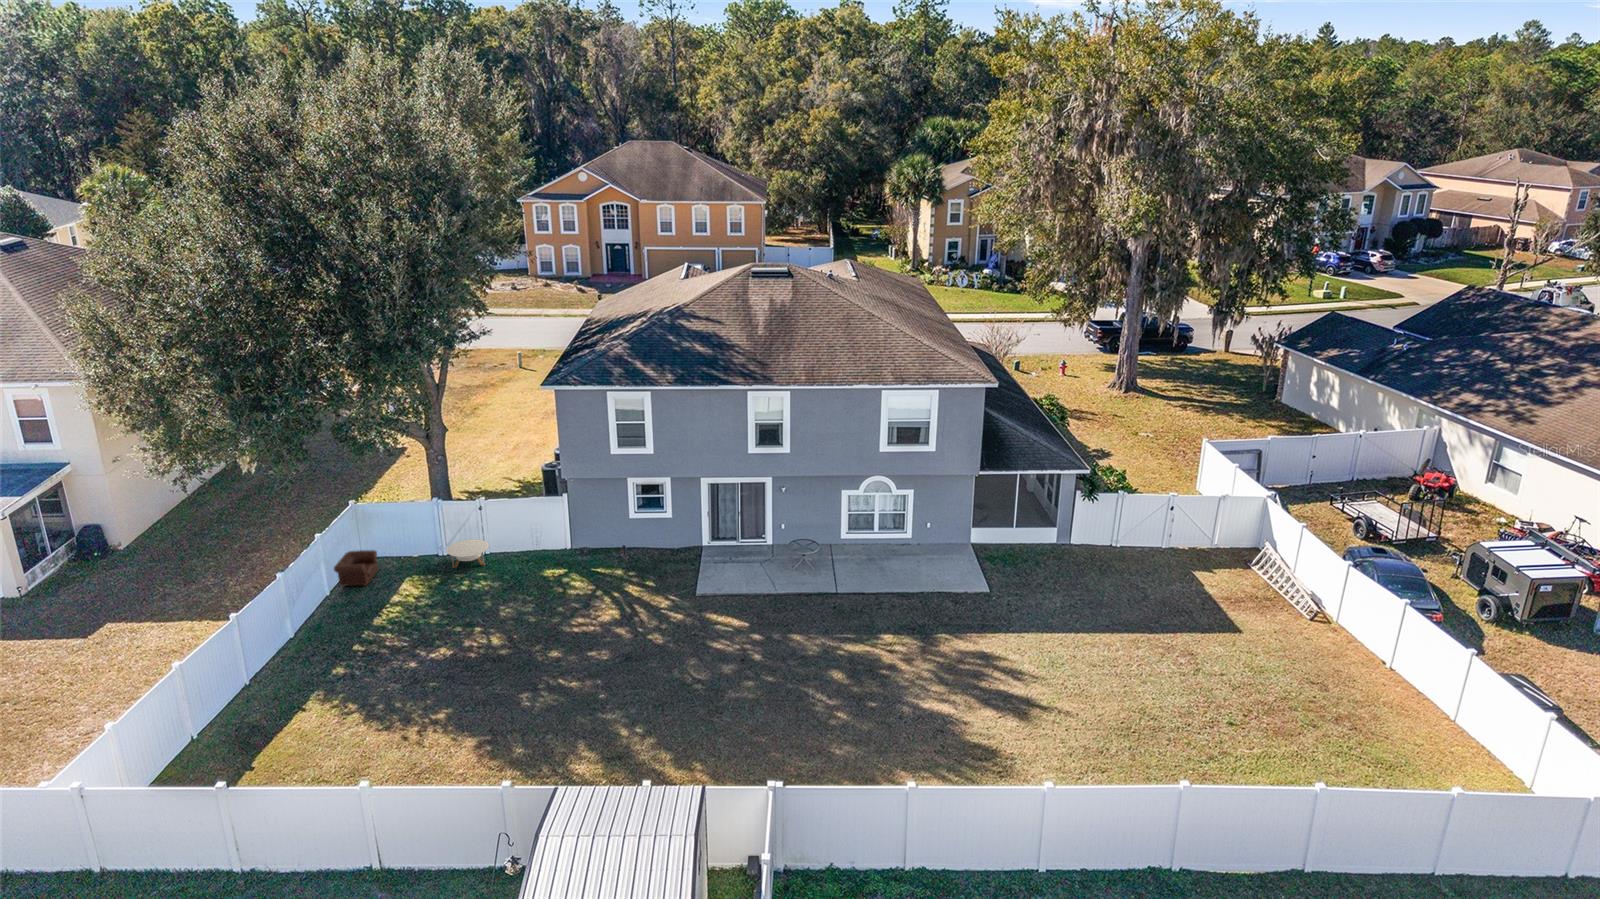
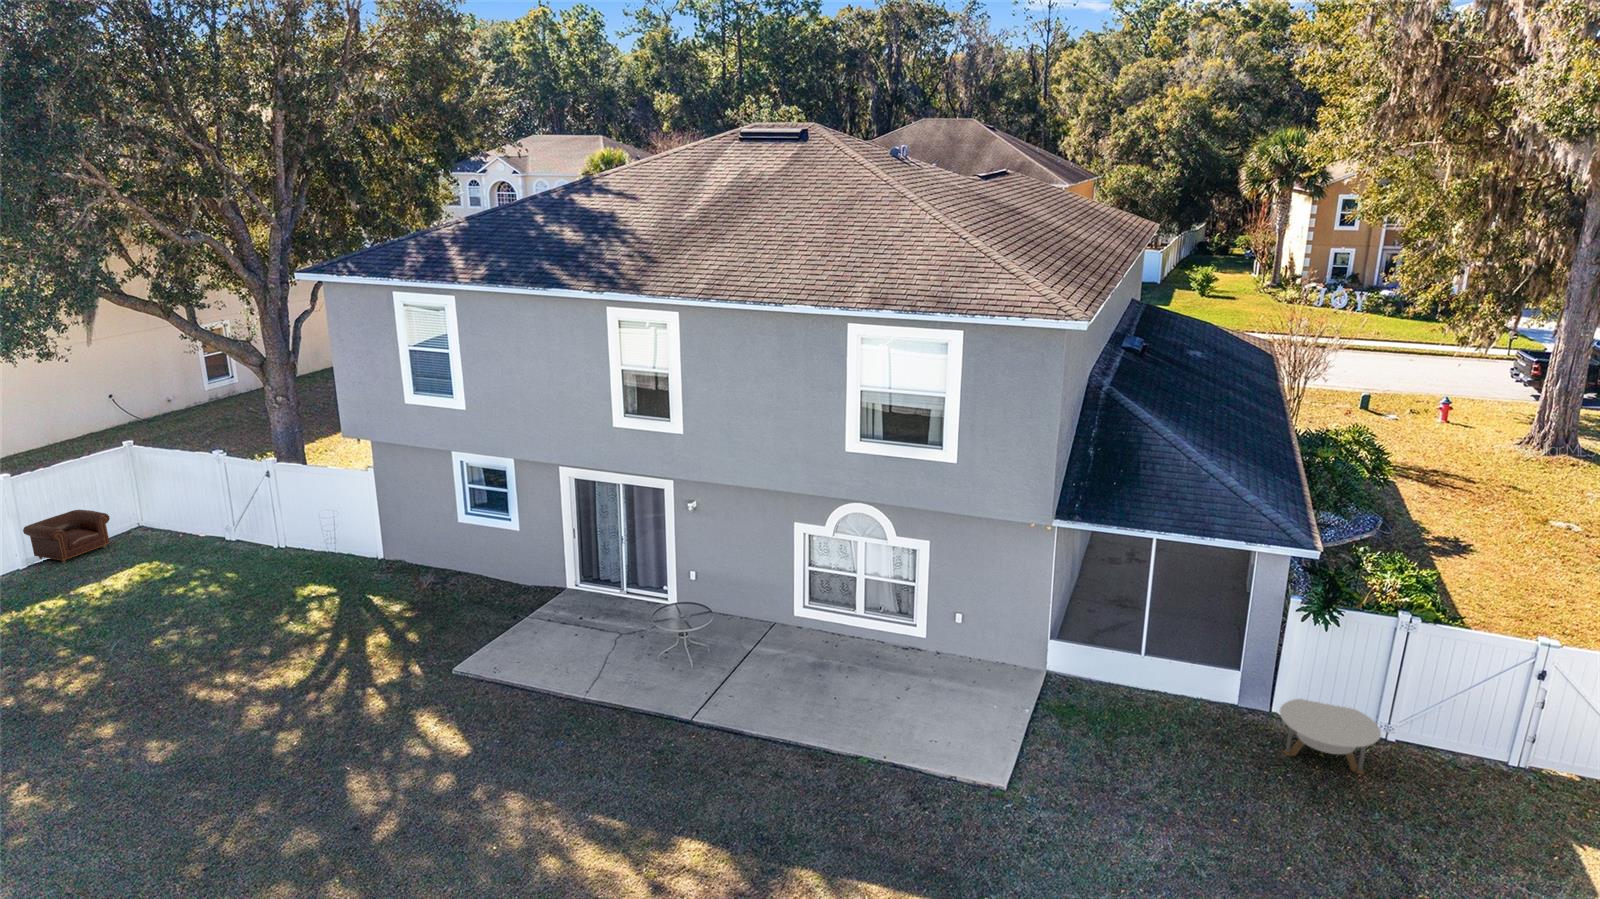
round table: present [447,539,489,568] -> present [1280,699,1381,775]

